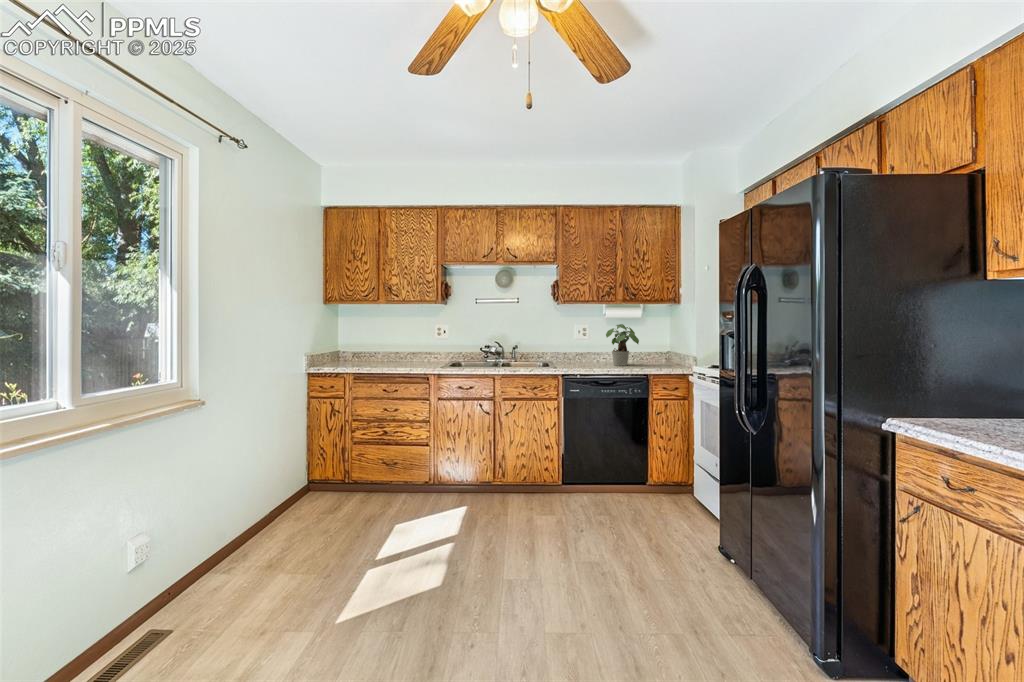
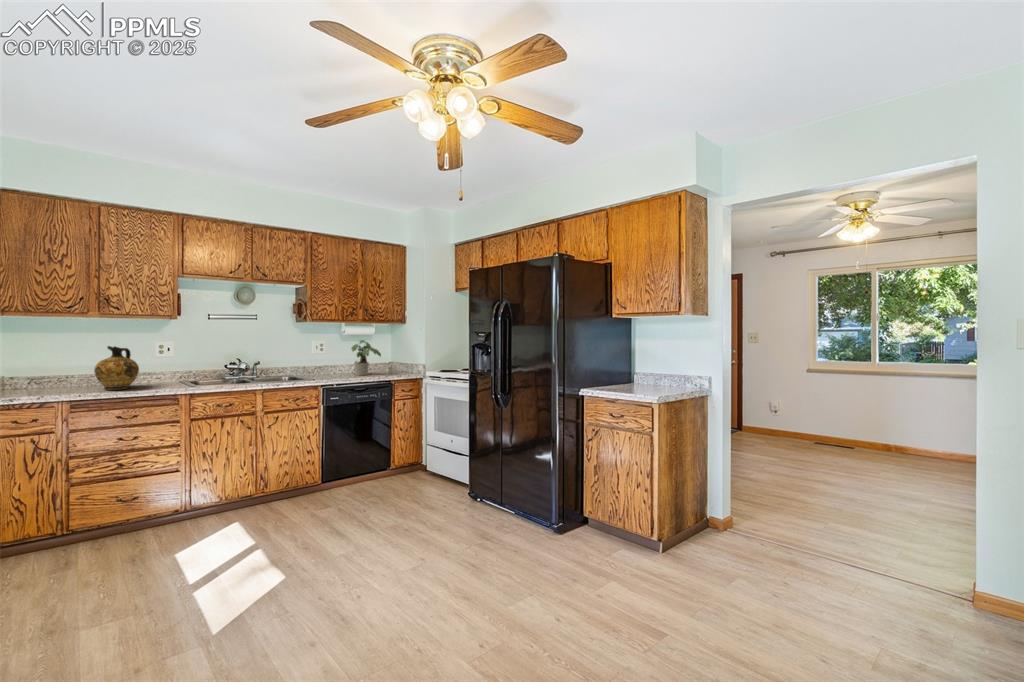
ceramic jug: none [380,328,411,366] -> present [94,346,139,390]

